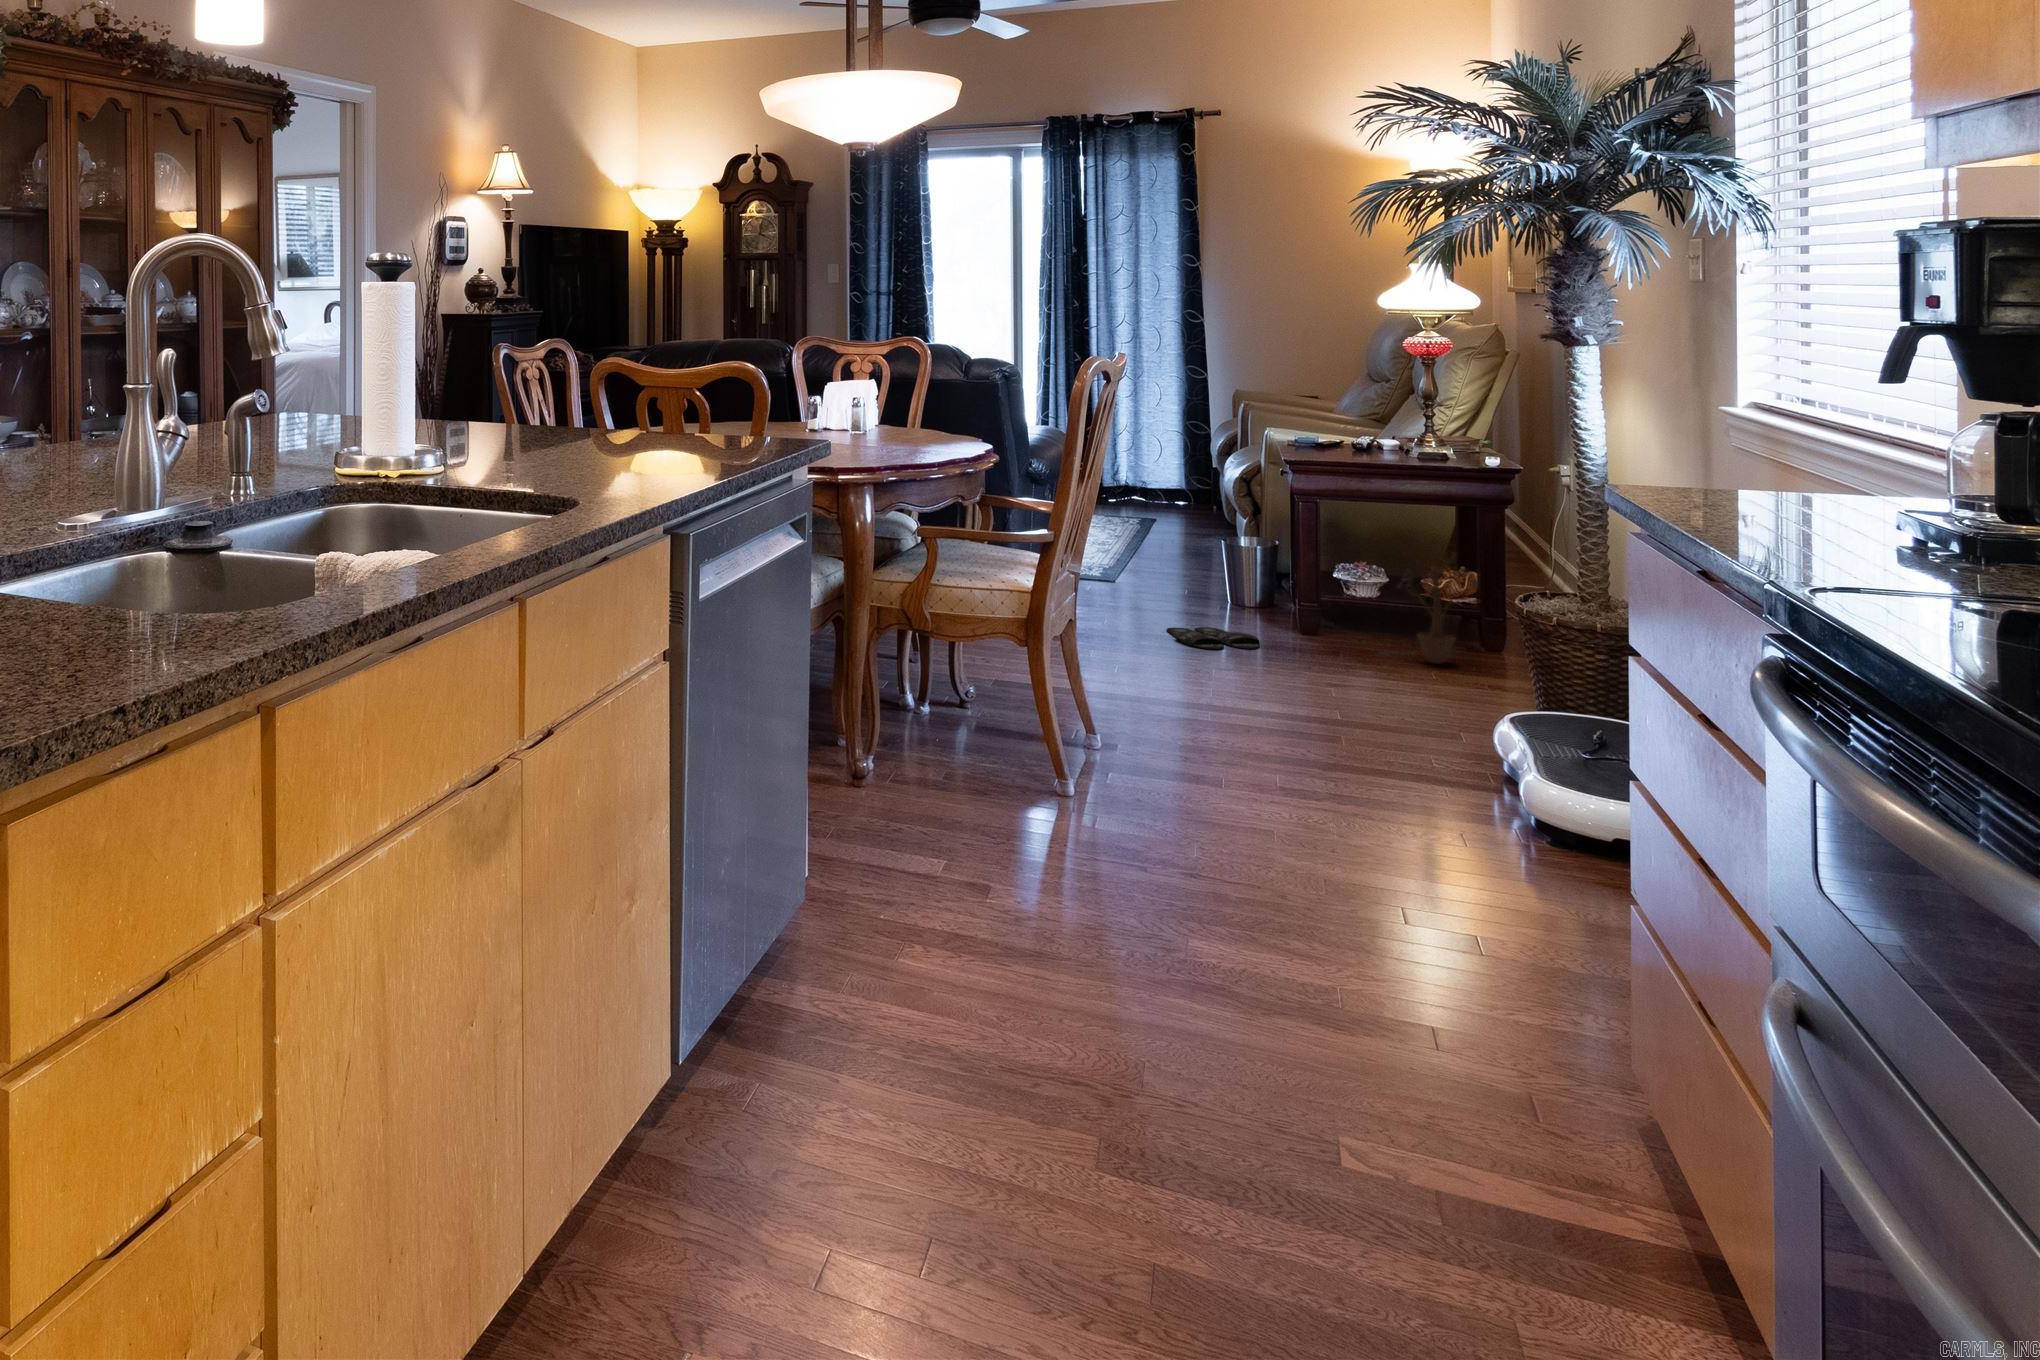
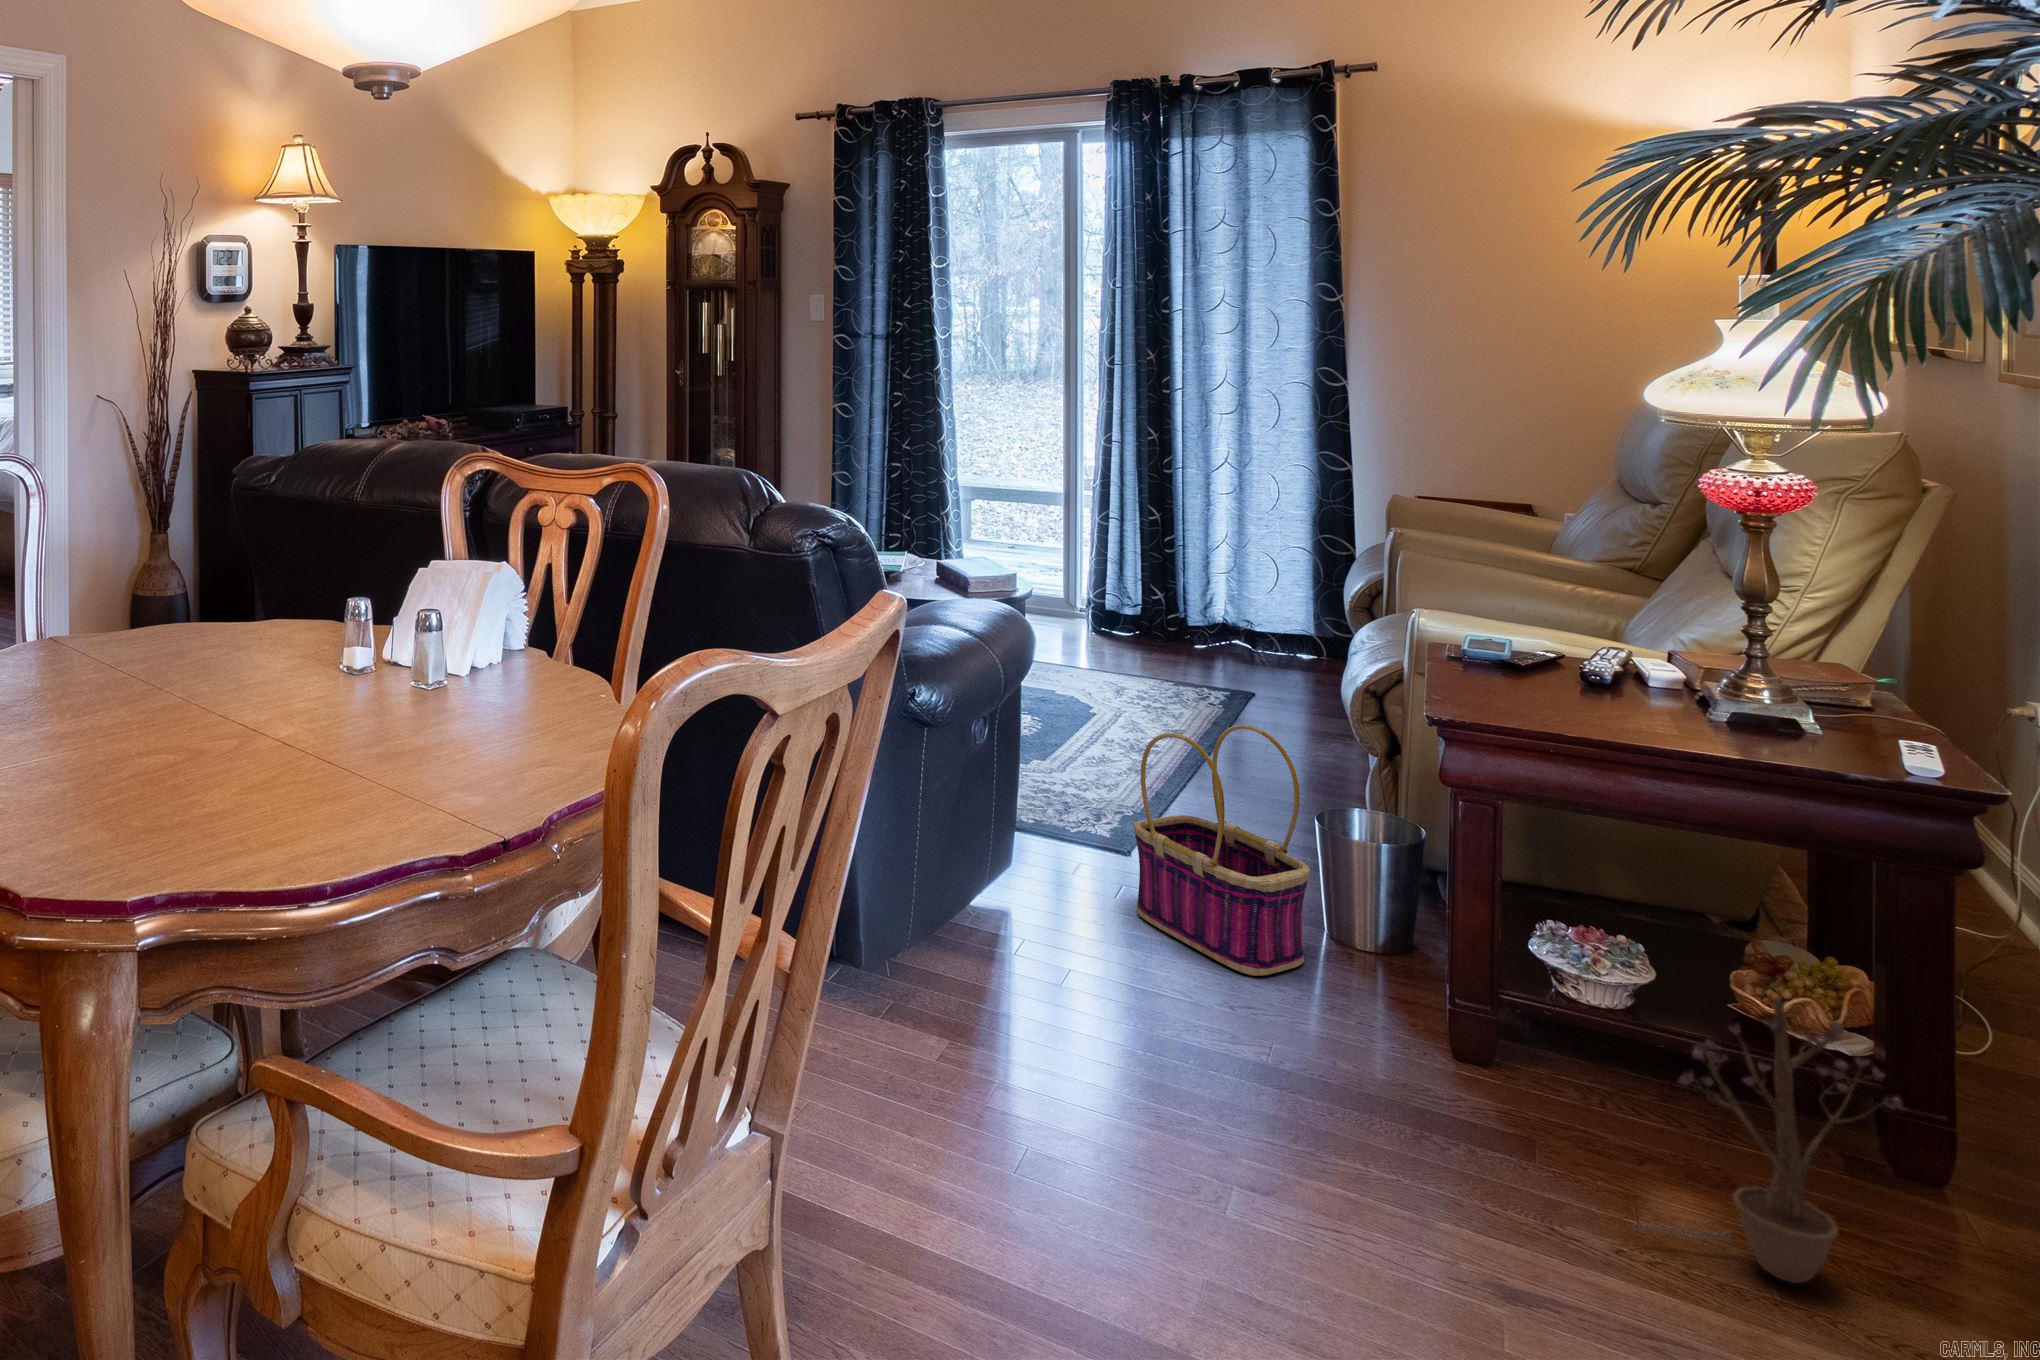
basket: none [1130,489,1225,611] -> present [1134,725,1310,976]
slippers: present [1167,627,1260,649] -> none [1161,1038,1350,1148]

